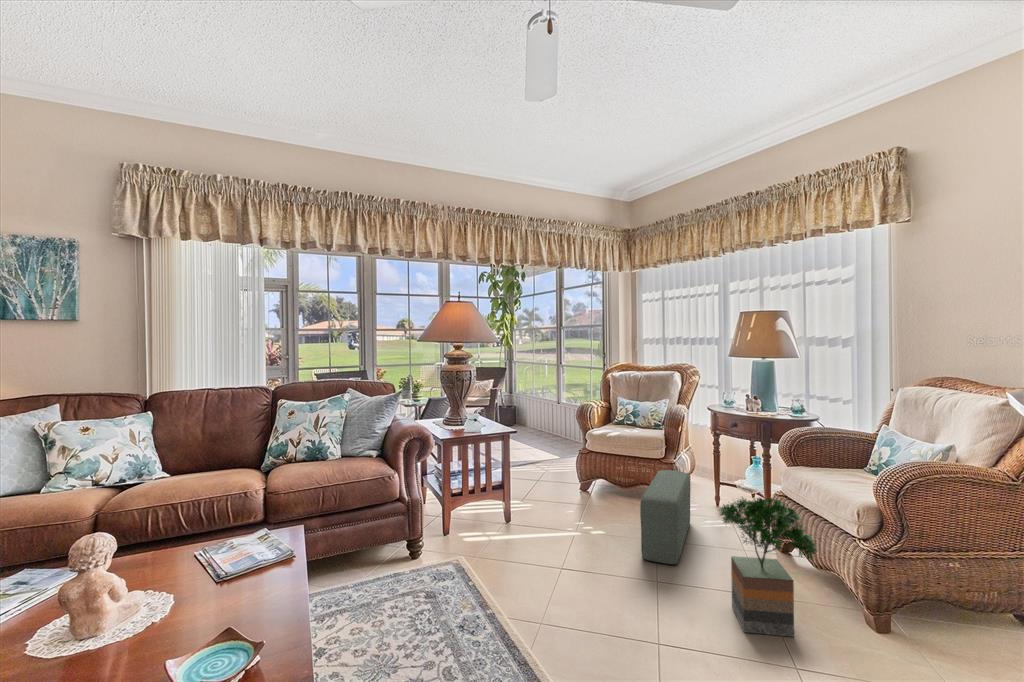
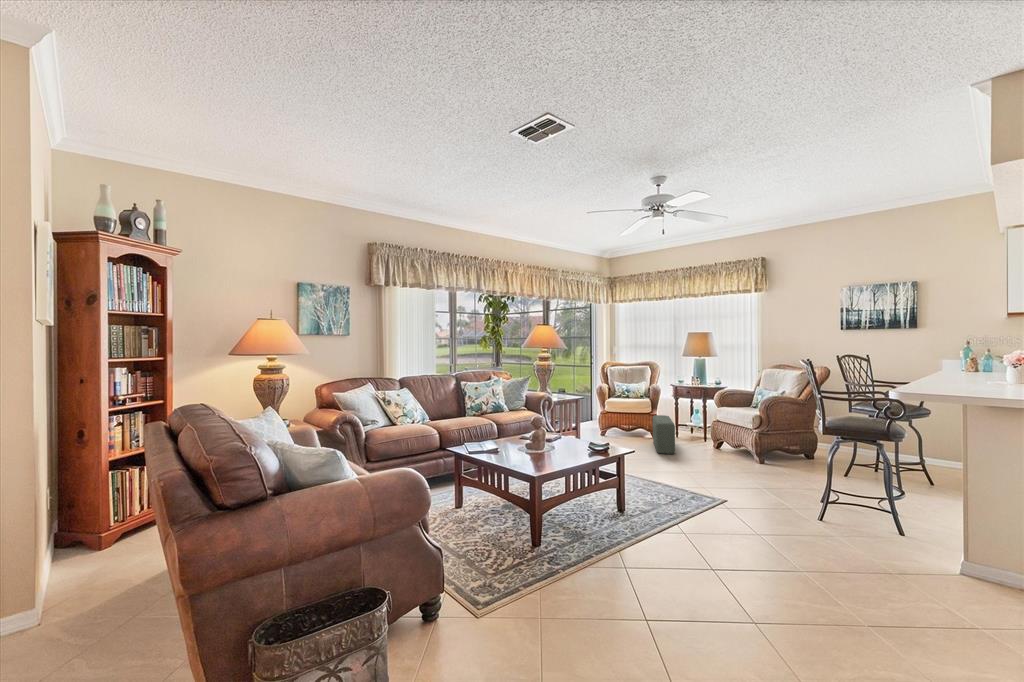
potted tree: present [719,497,817,637] -> none [700,414,741,467]

